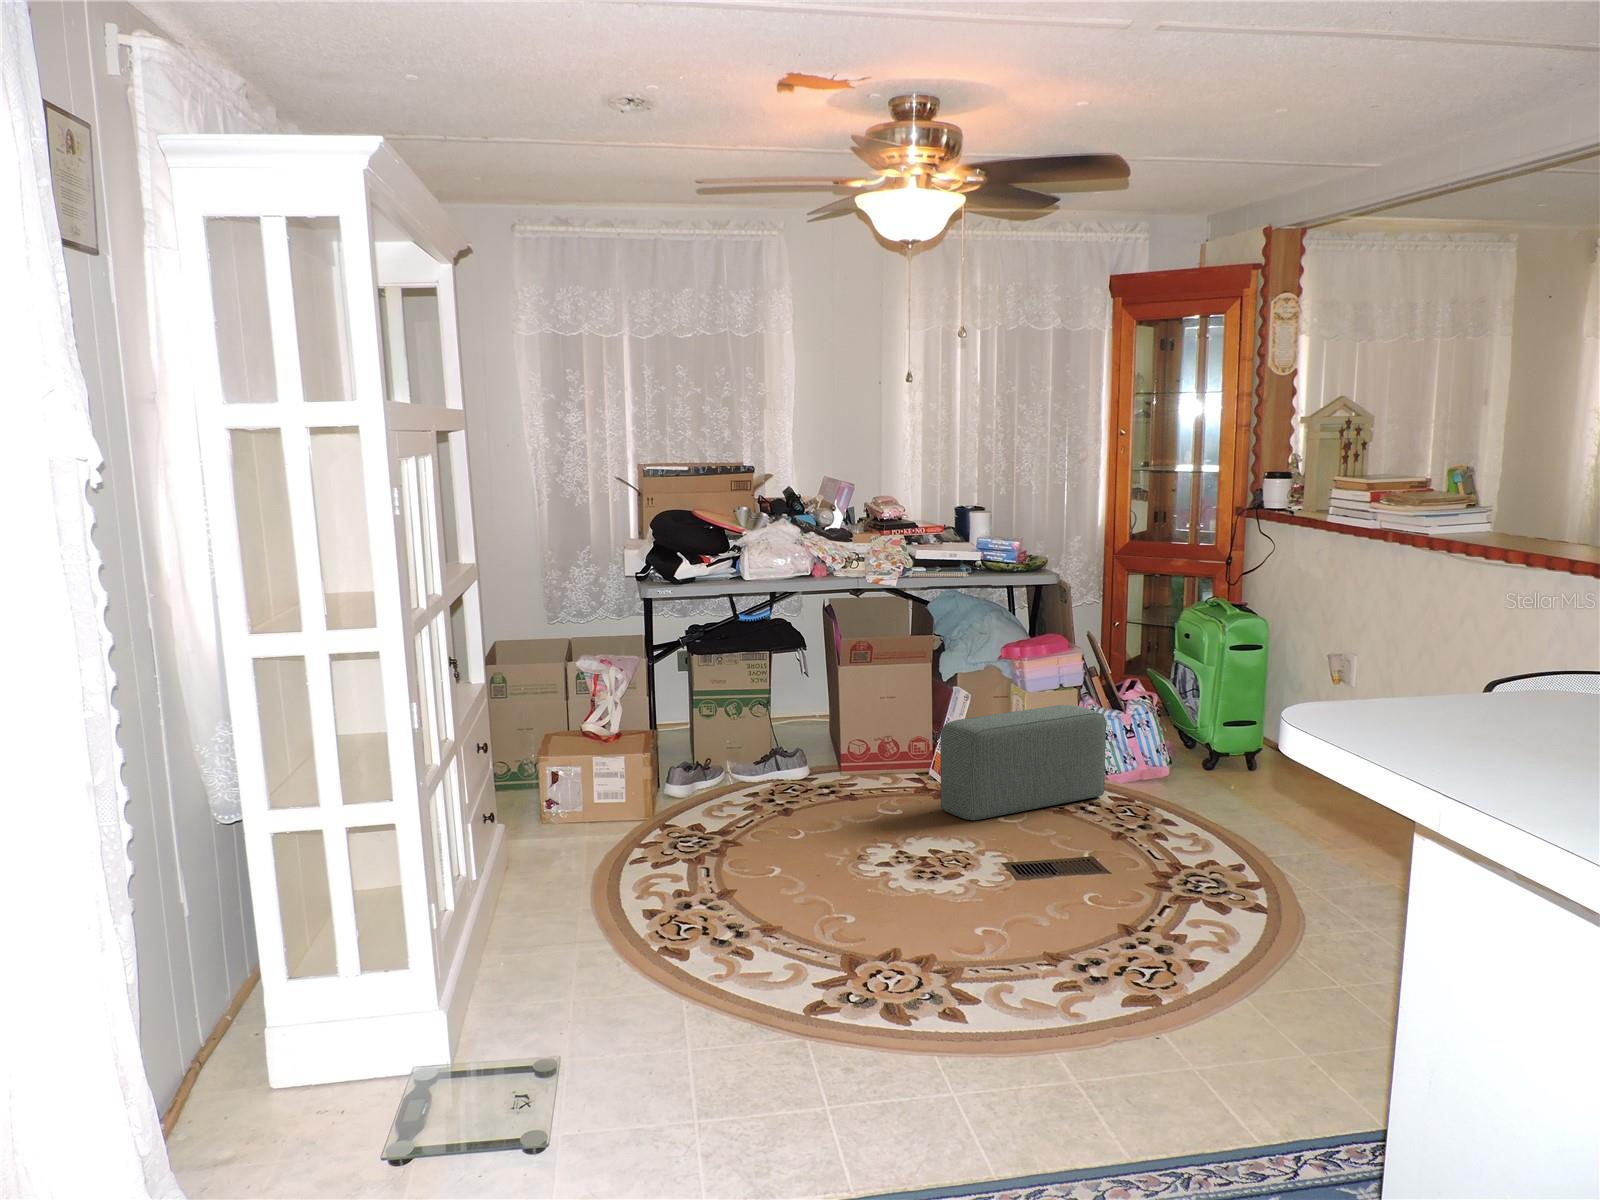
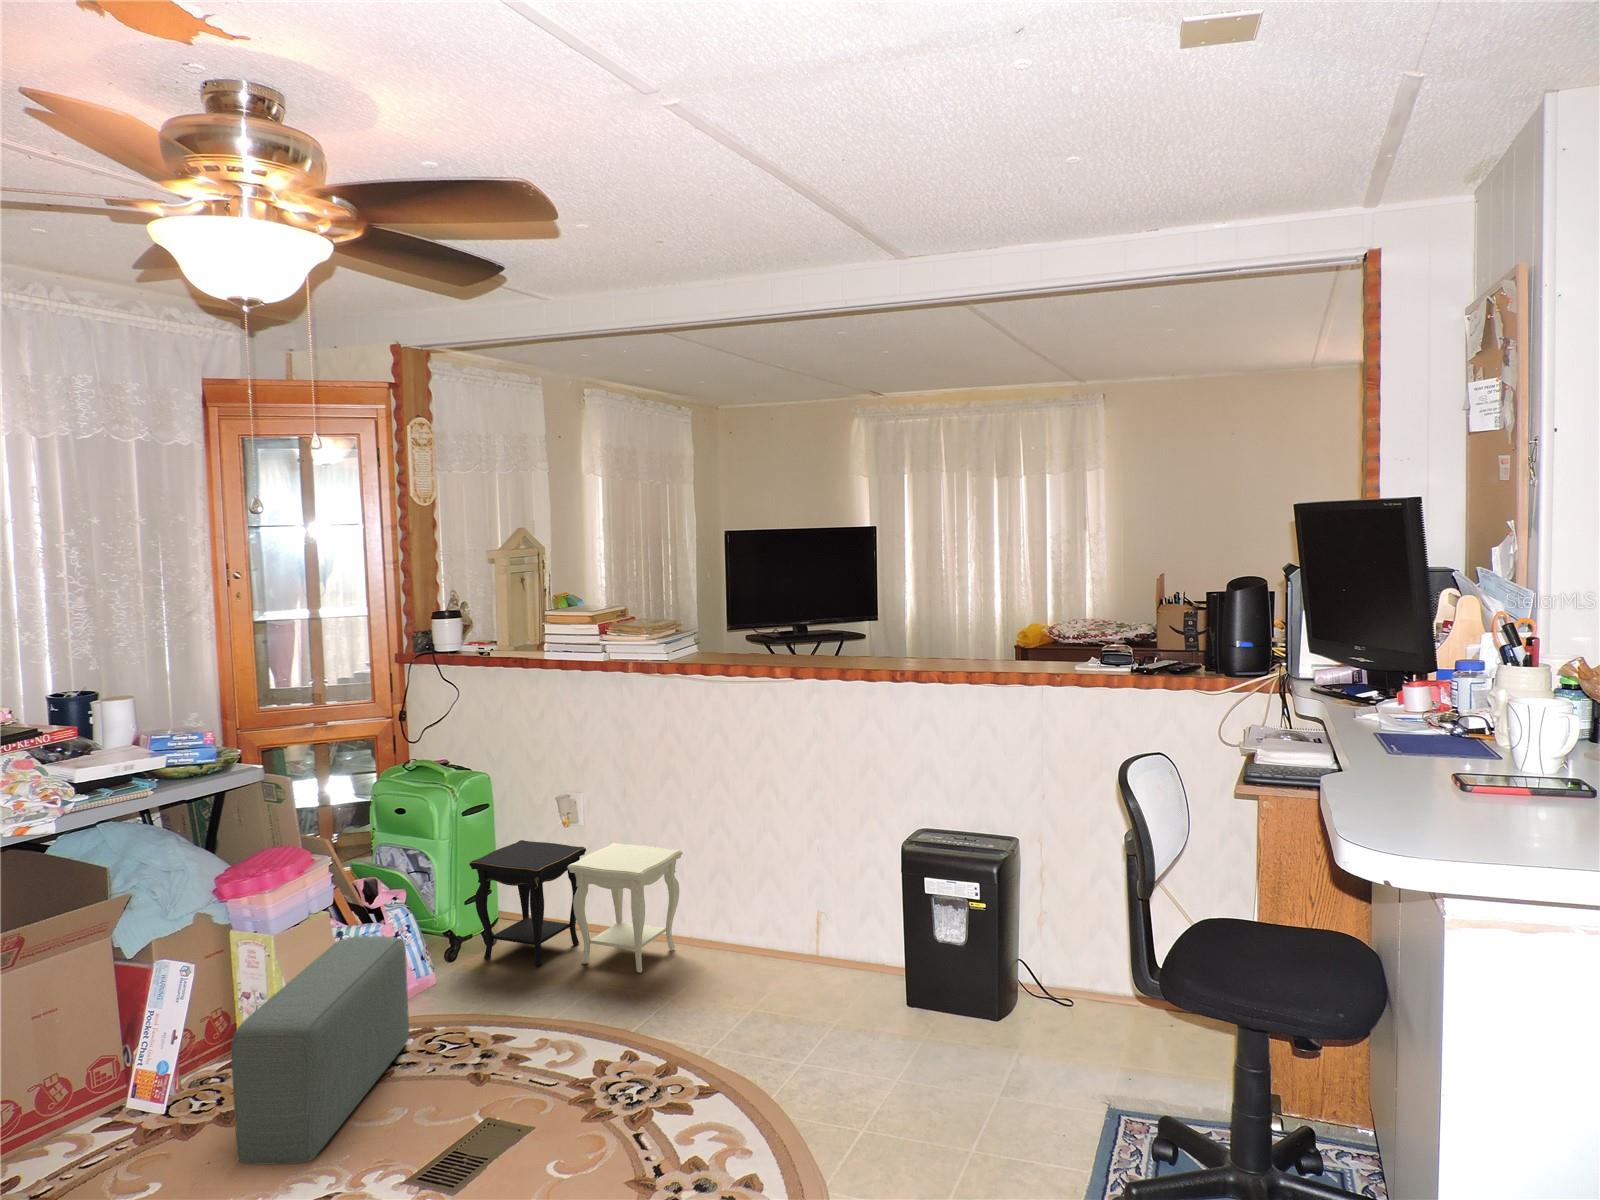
side table: none [1223,686,1407,817] -> present [469,840,683,973]

